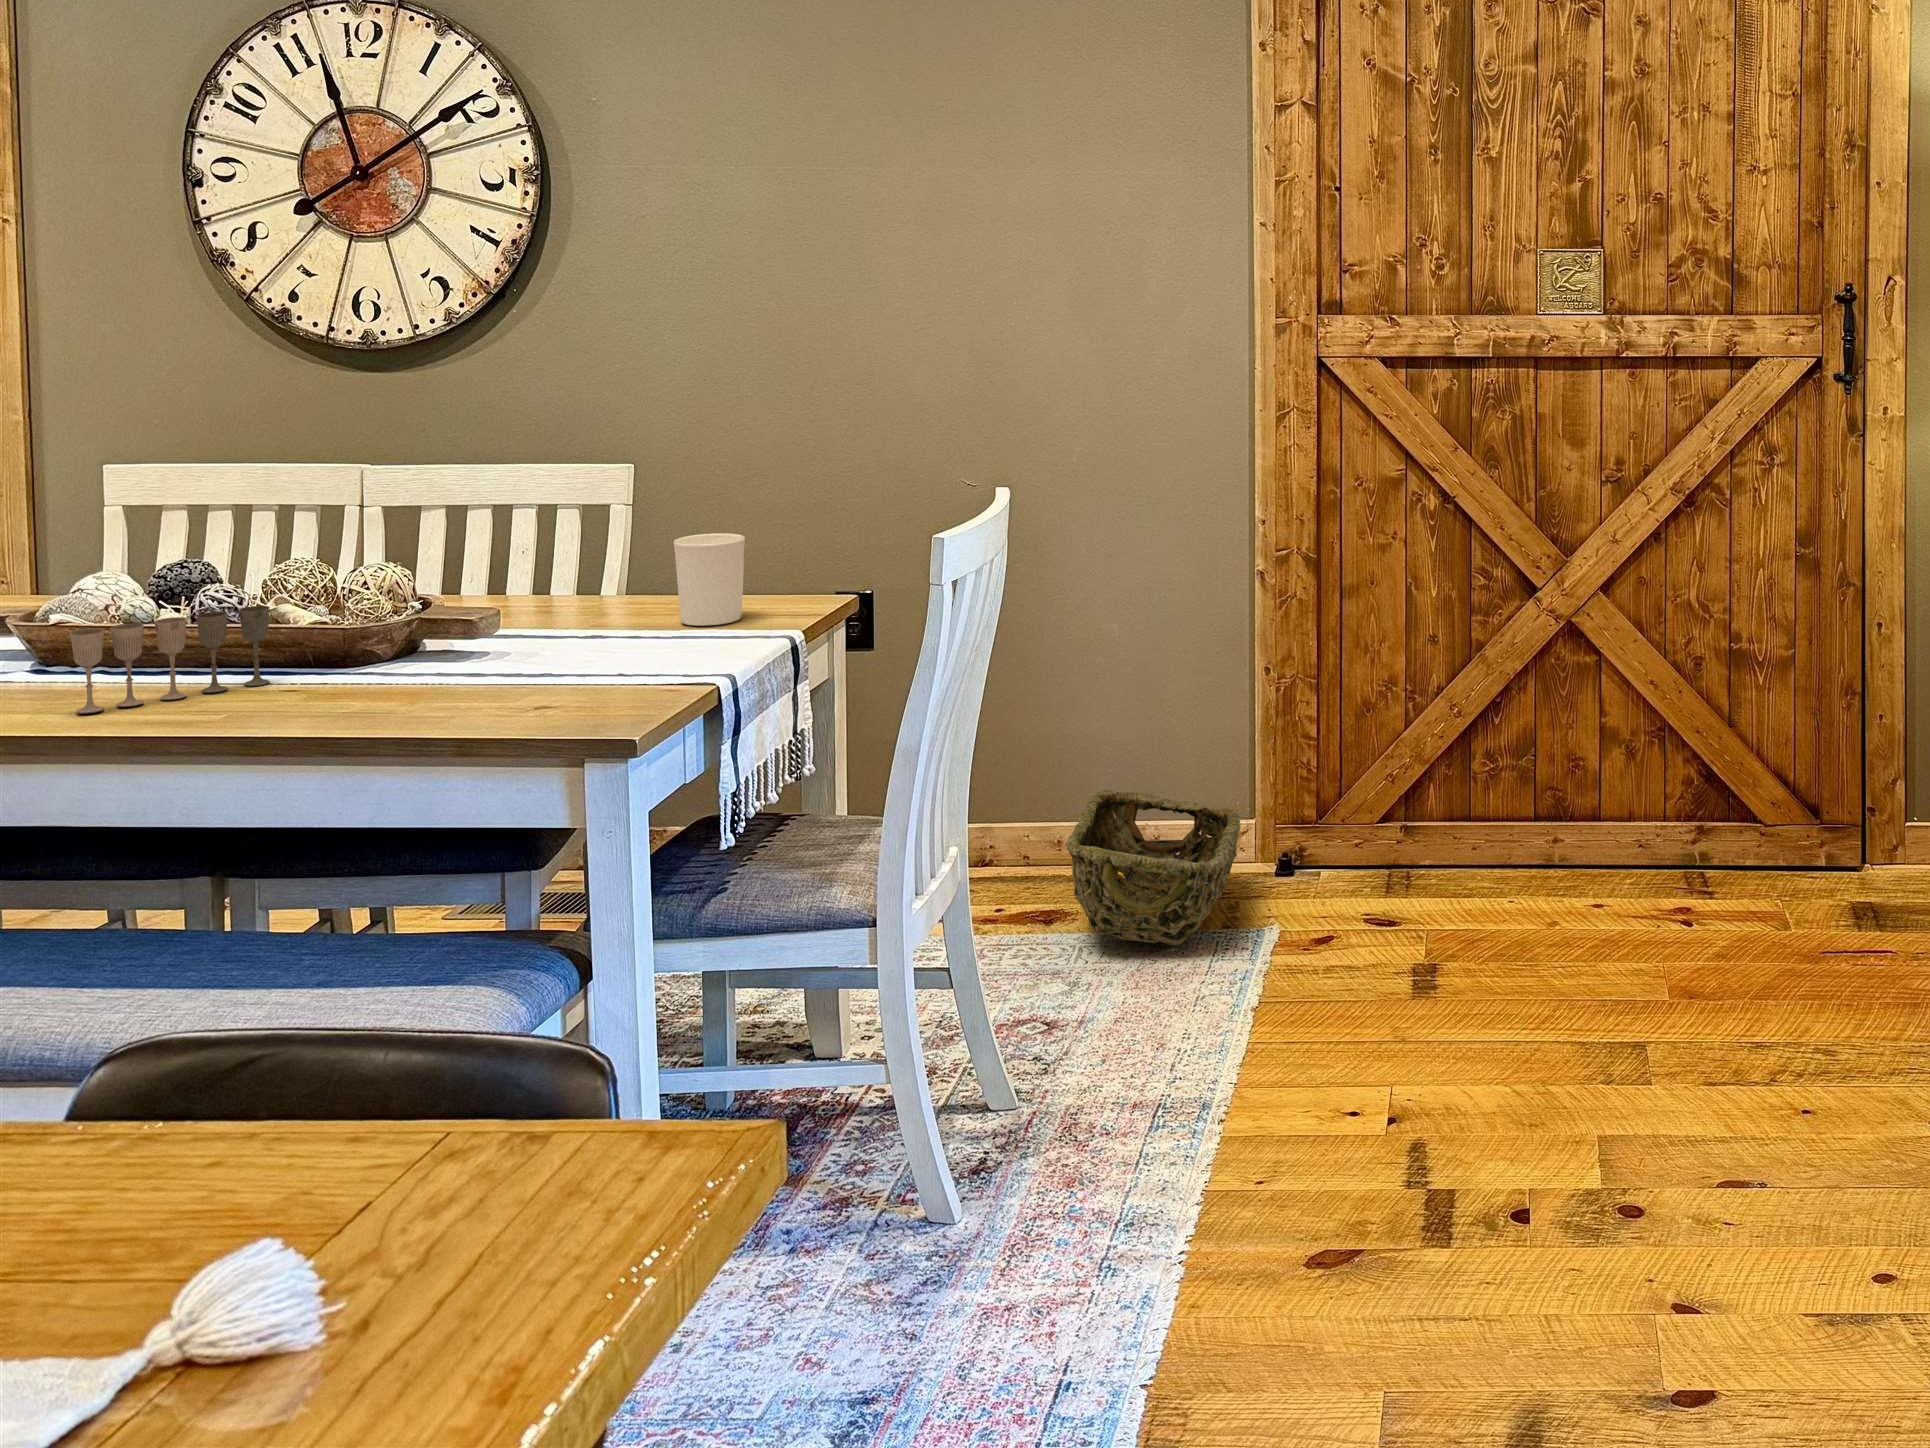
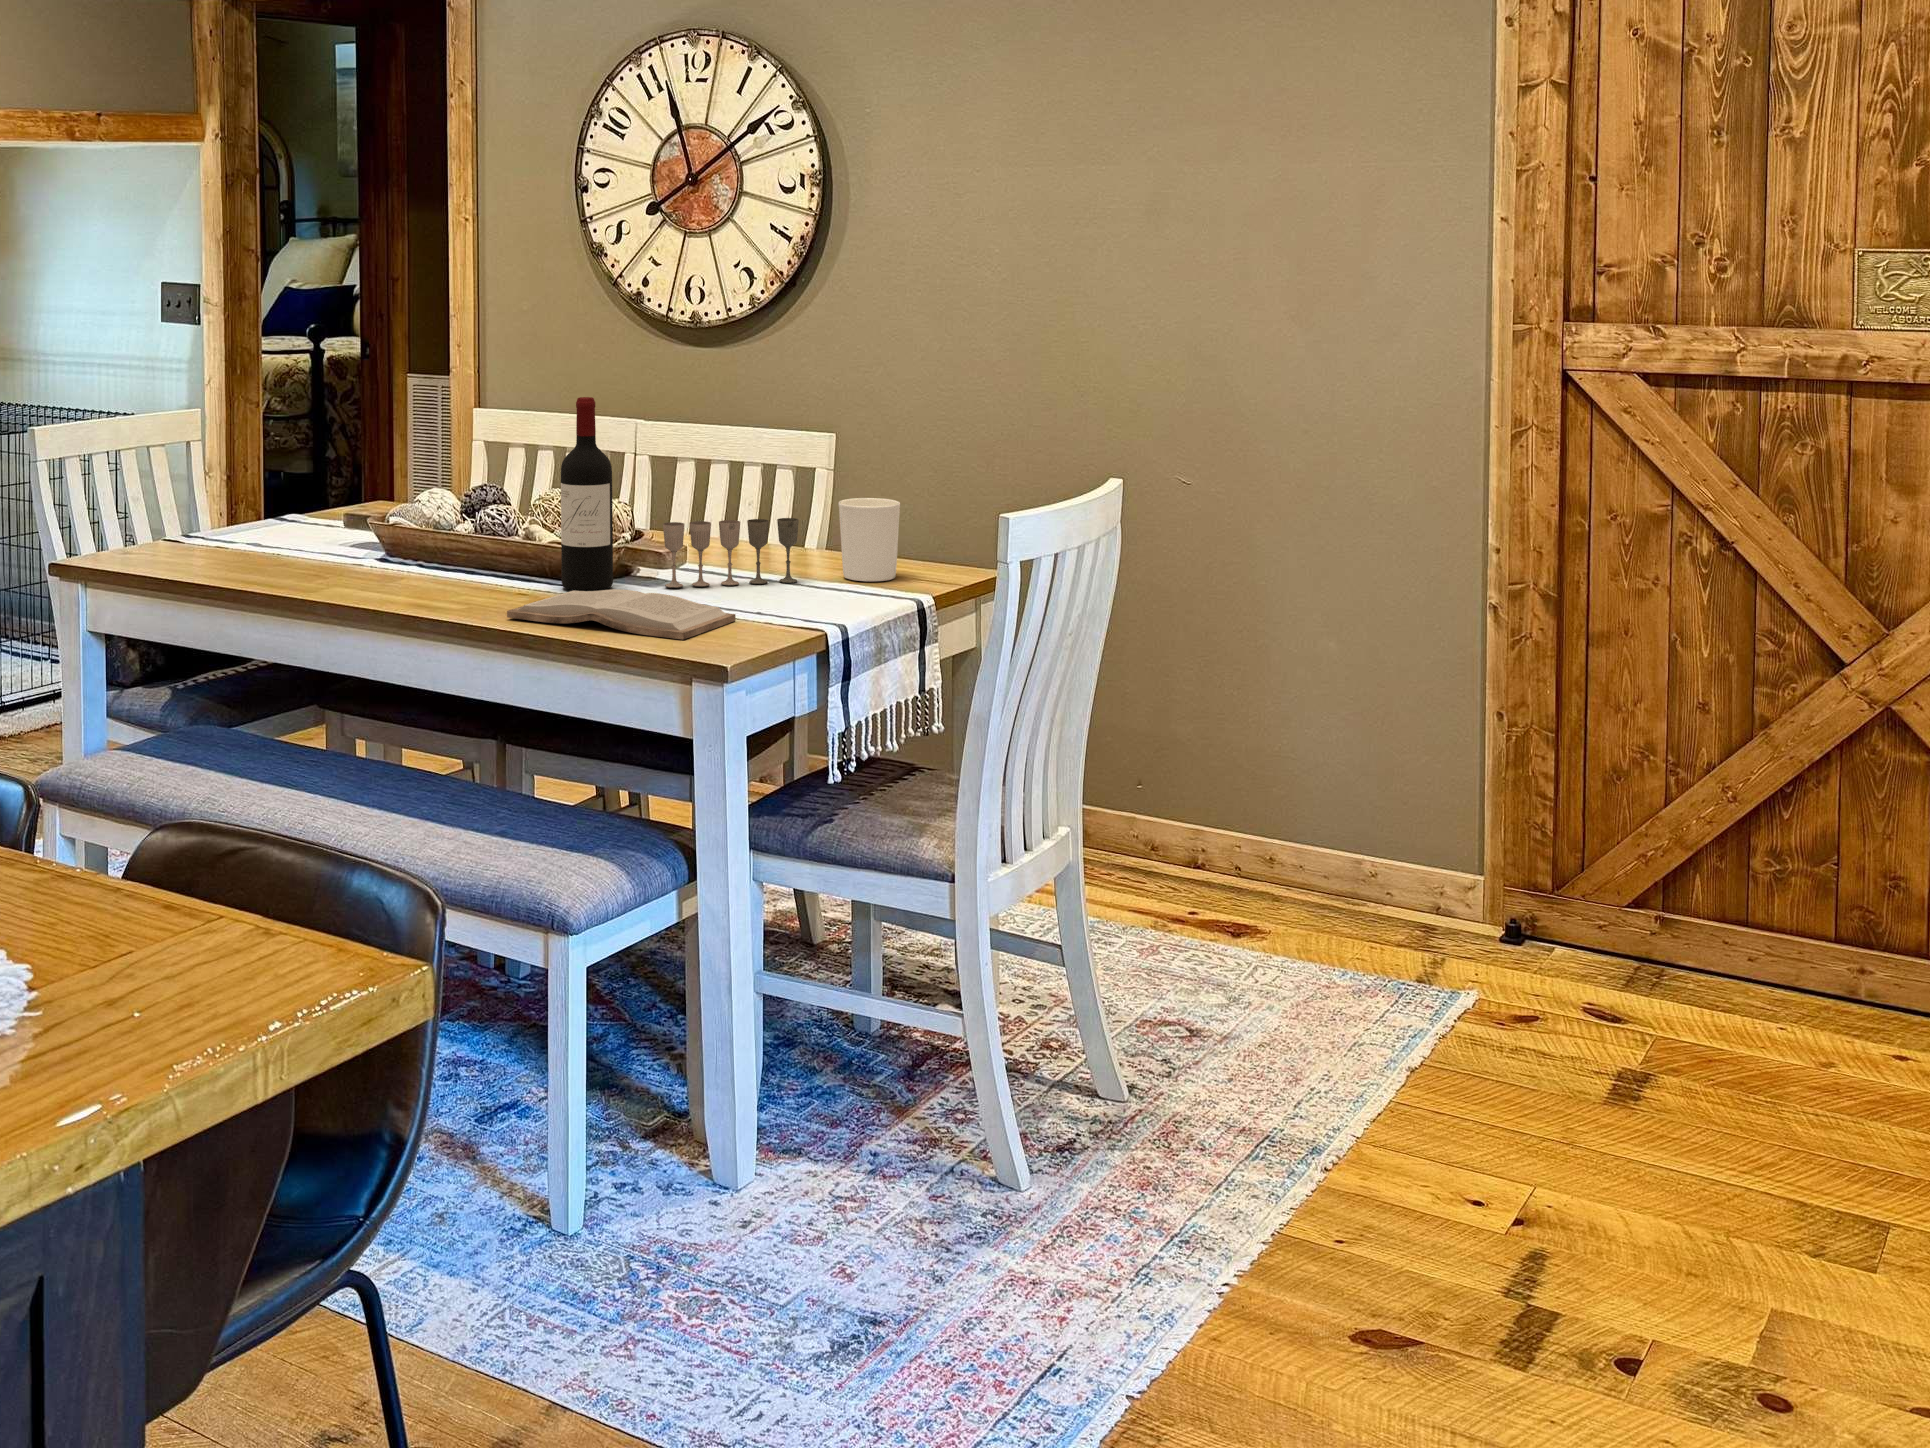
wine bottle: none [334,447,408,679] -> present [561,397,613,591]
wine glass: present [70,606,270,714] -> present [663,518,799,588]
book: none [300,669,601,723] -> present [507,589,736,640]
woven basket: present [1067,790,1241,946] -> none [1241,810,1456,984]

